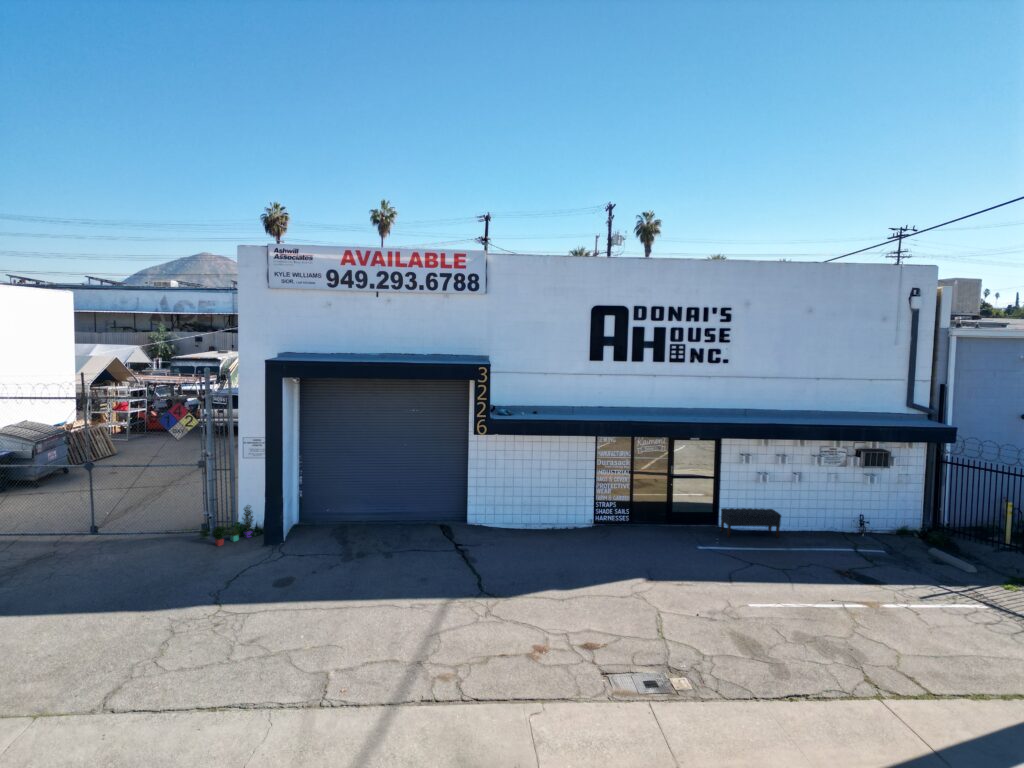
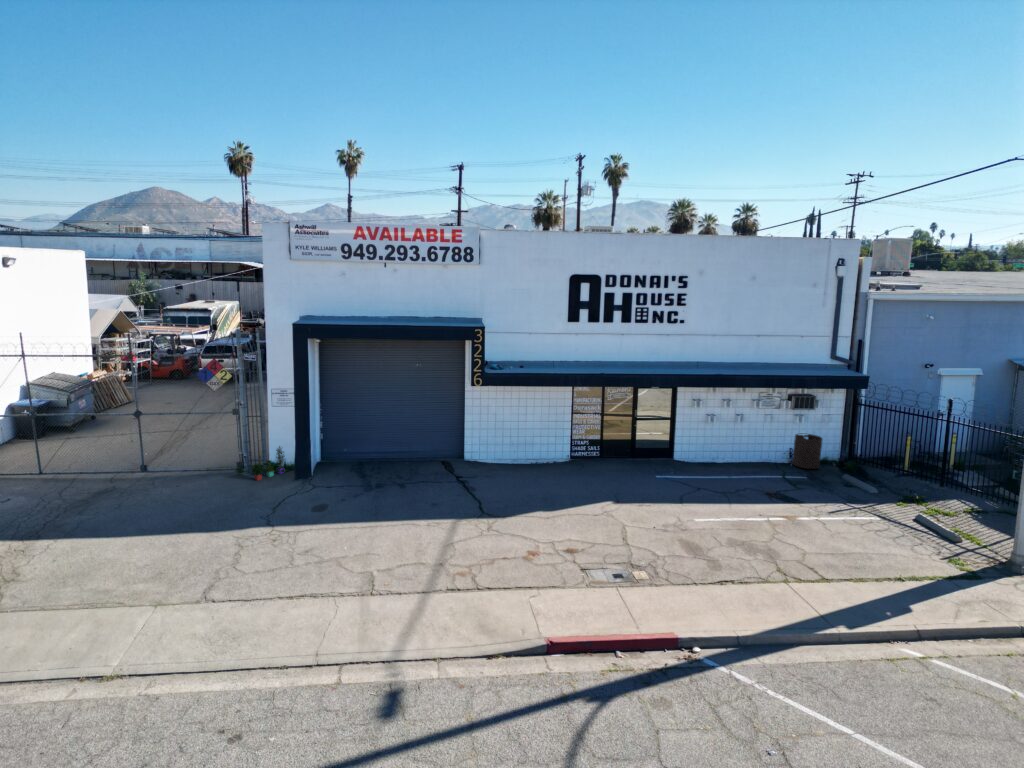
trash can: none [865,496,903,541] -> present [792,433,822,469]
bench: present [721,508,781,538] -> none [675,444,725,468]

